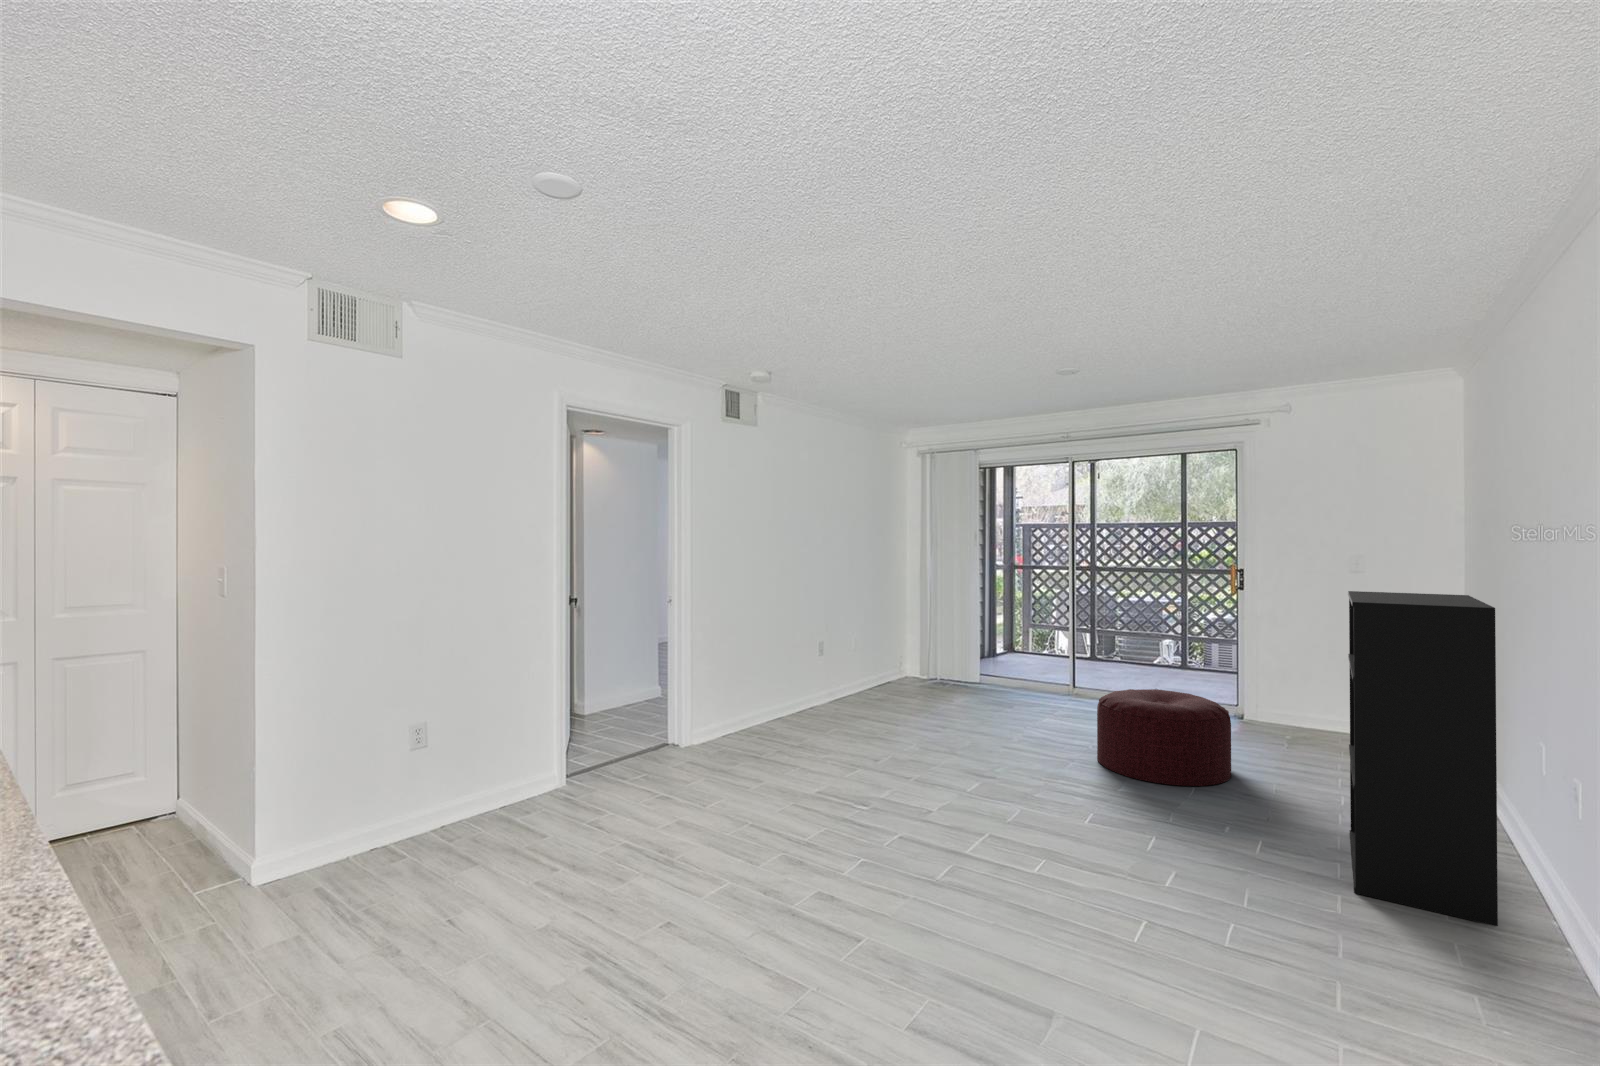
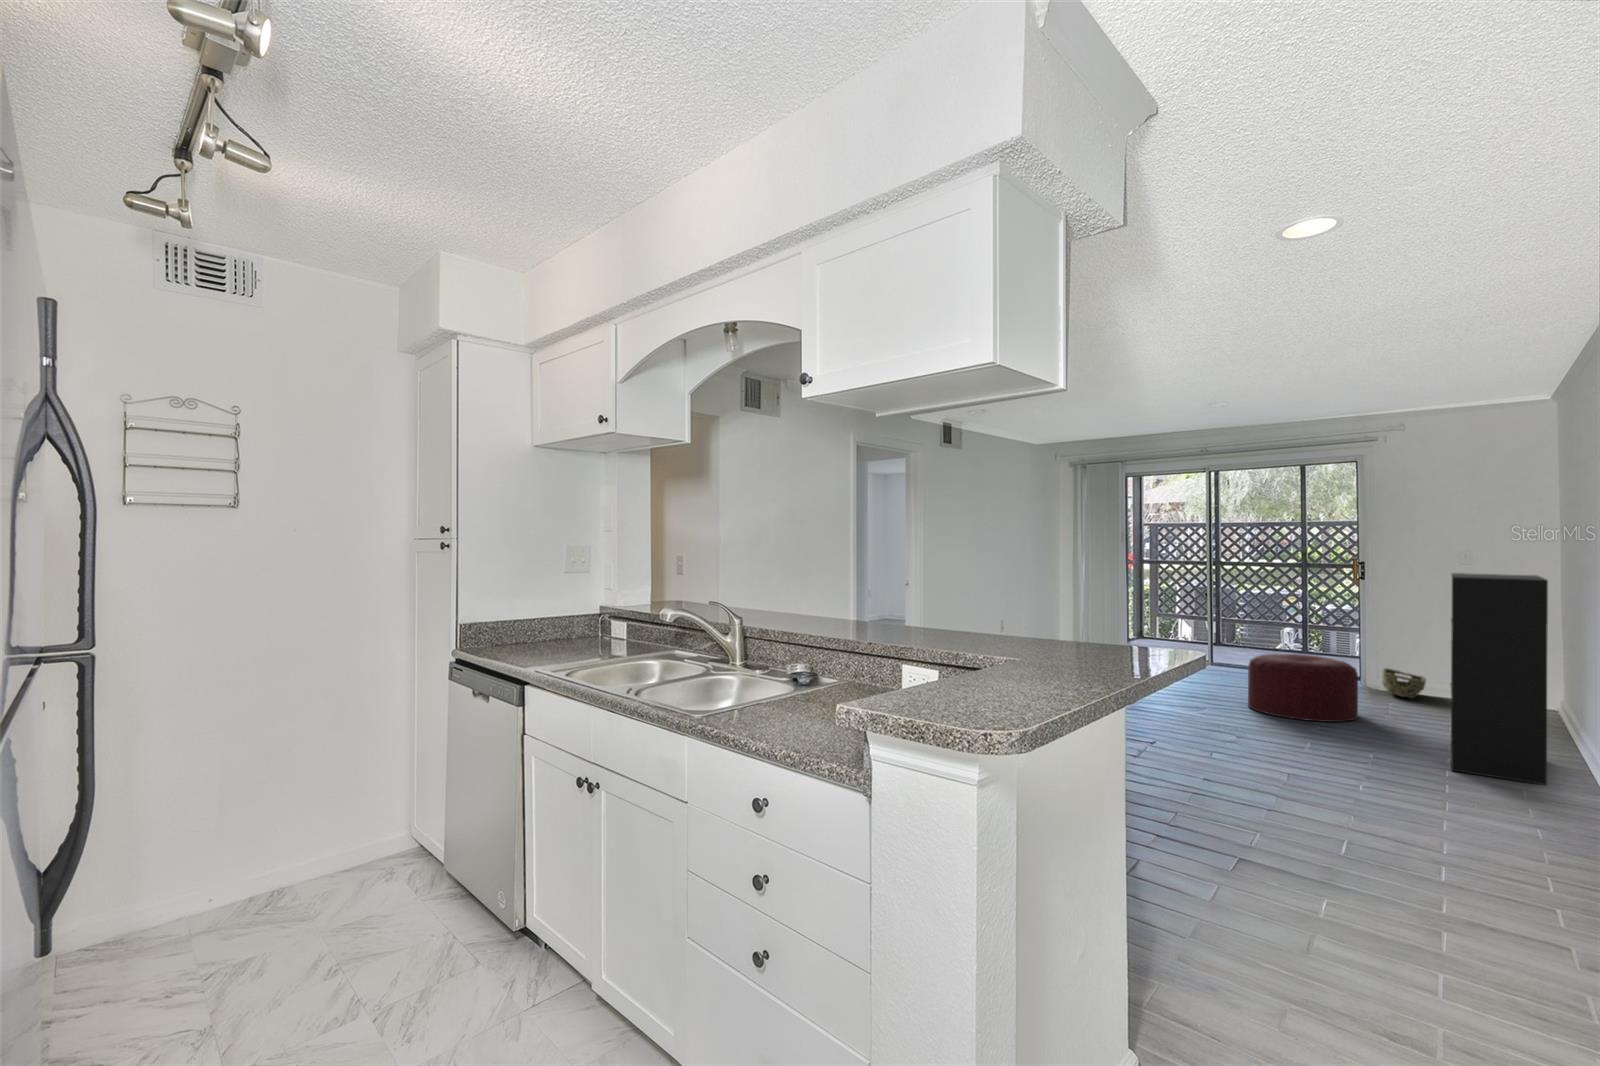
woven basket: none [1264,698,1316,739] -> present [1382,668,1426,698]

